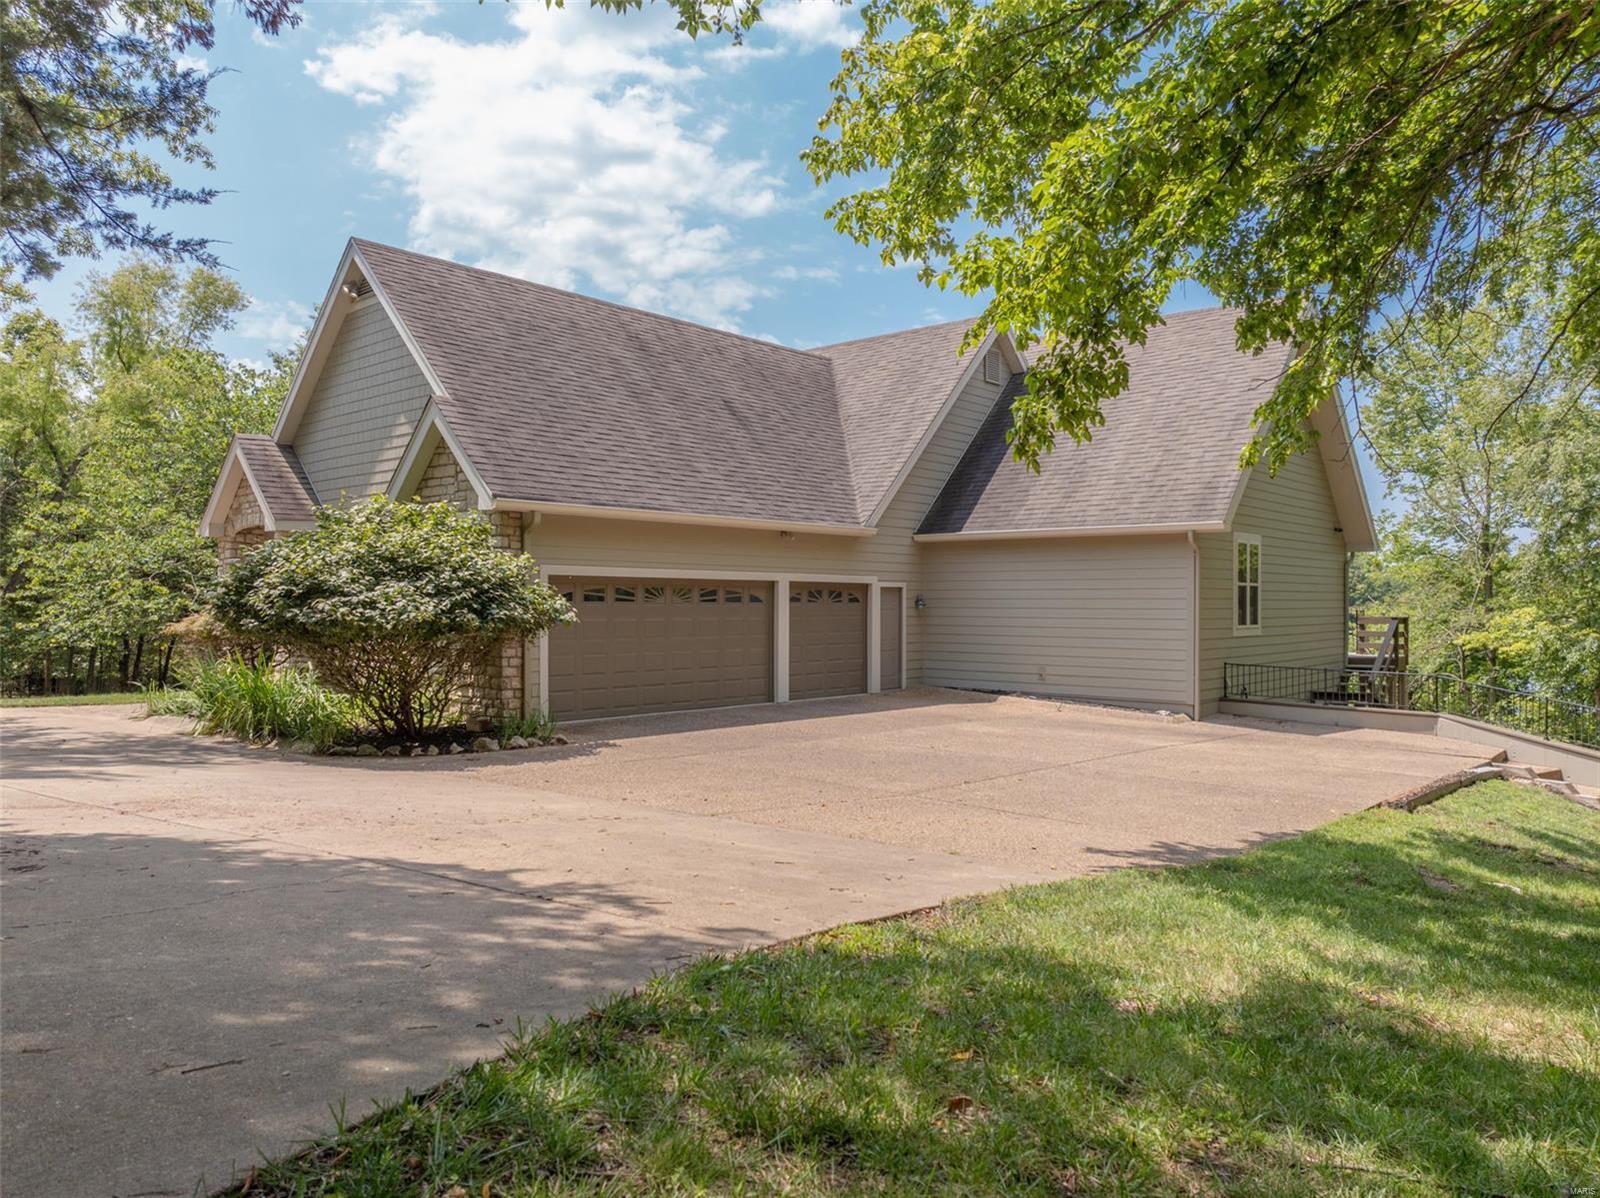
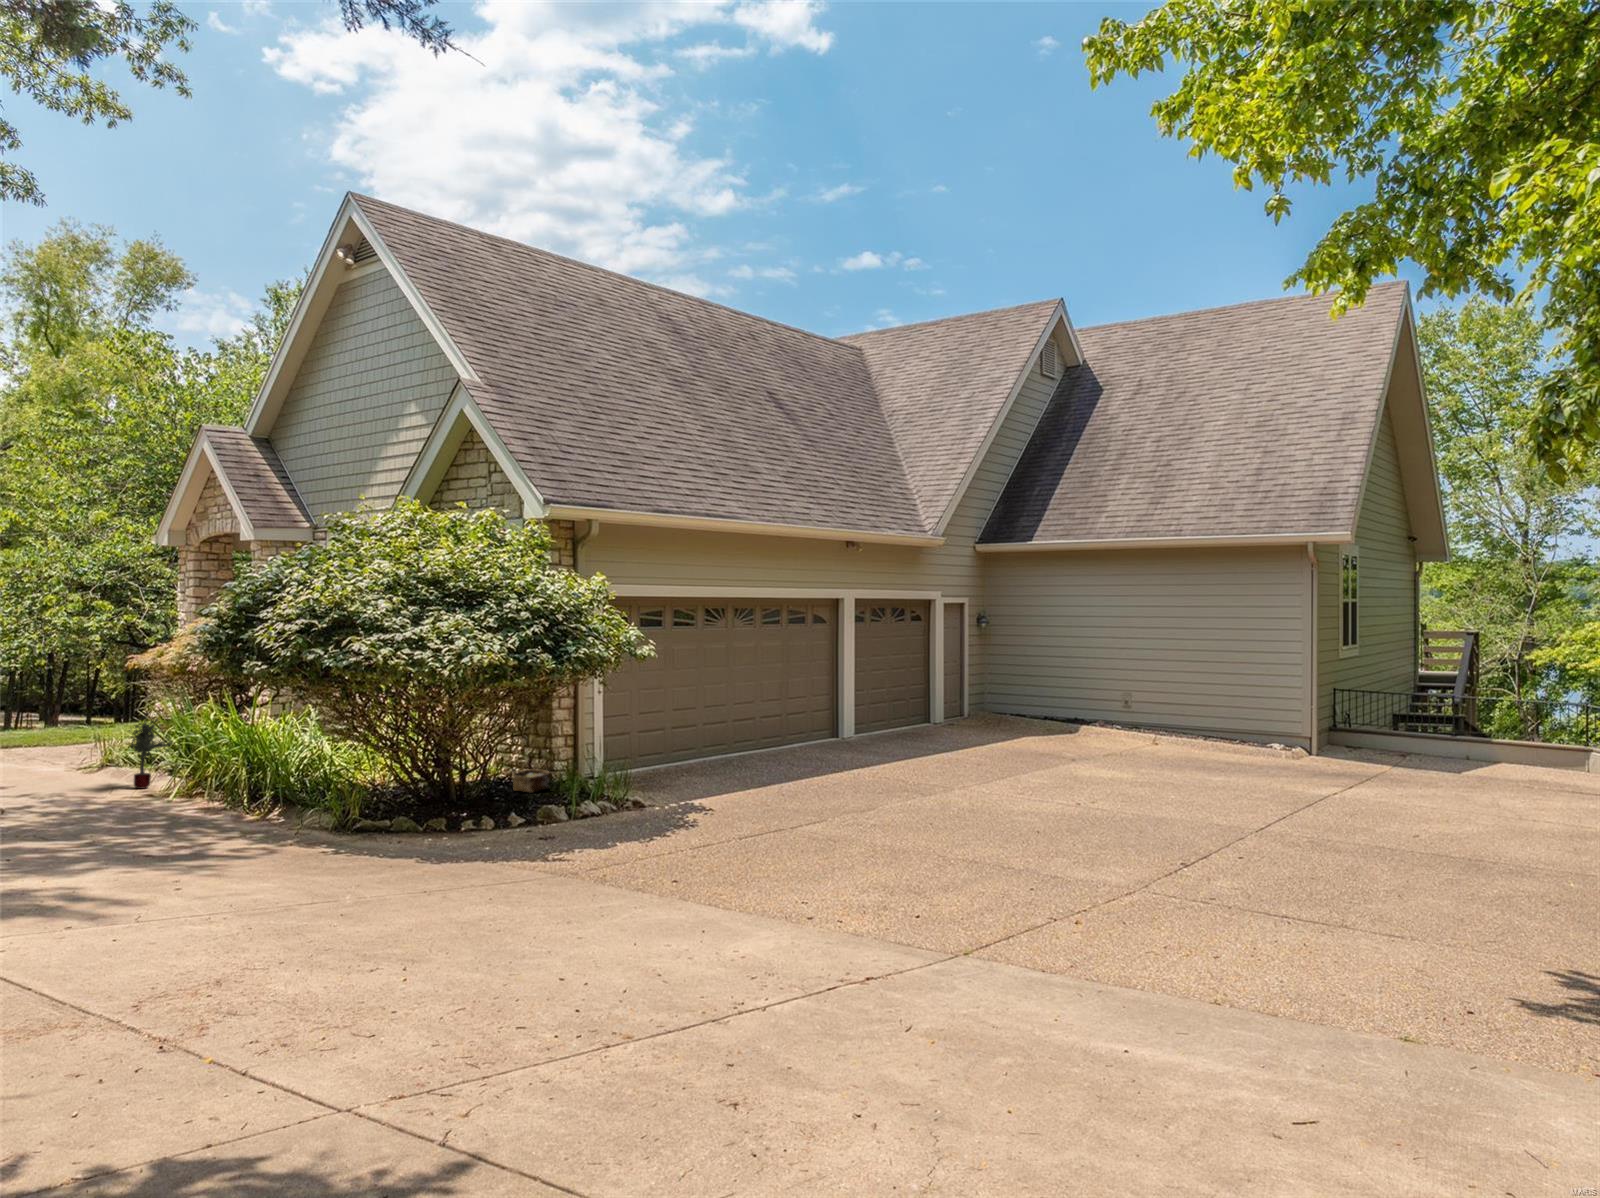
potted tree: none [161,666,199,728] -> present [129,712,172,789]

